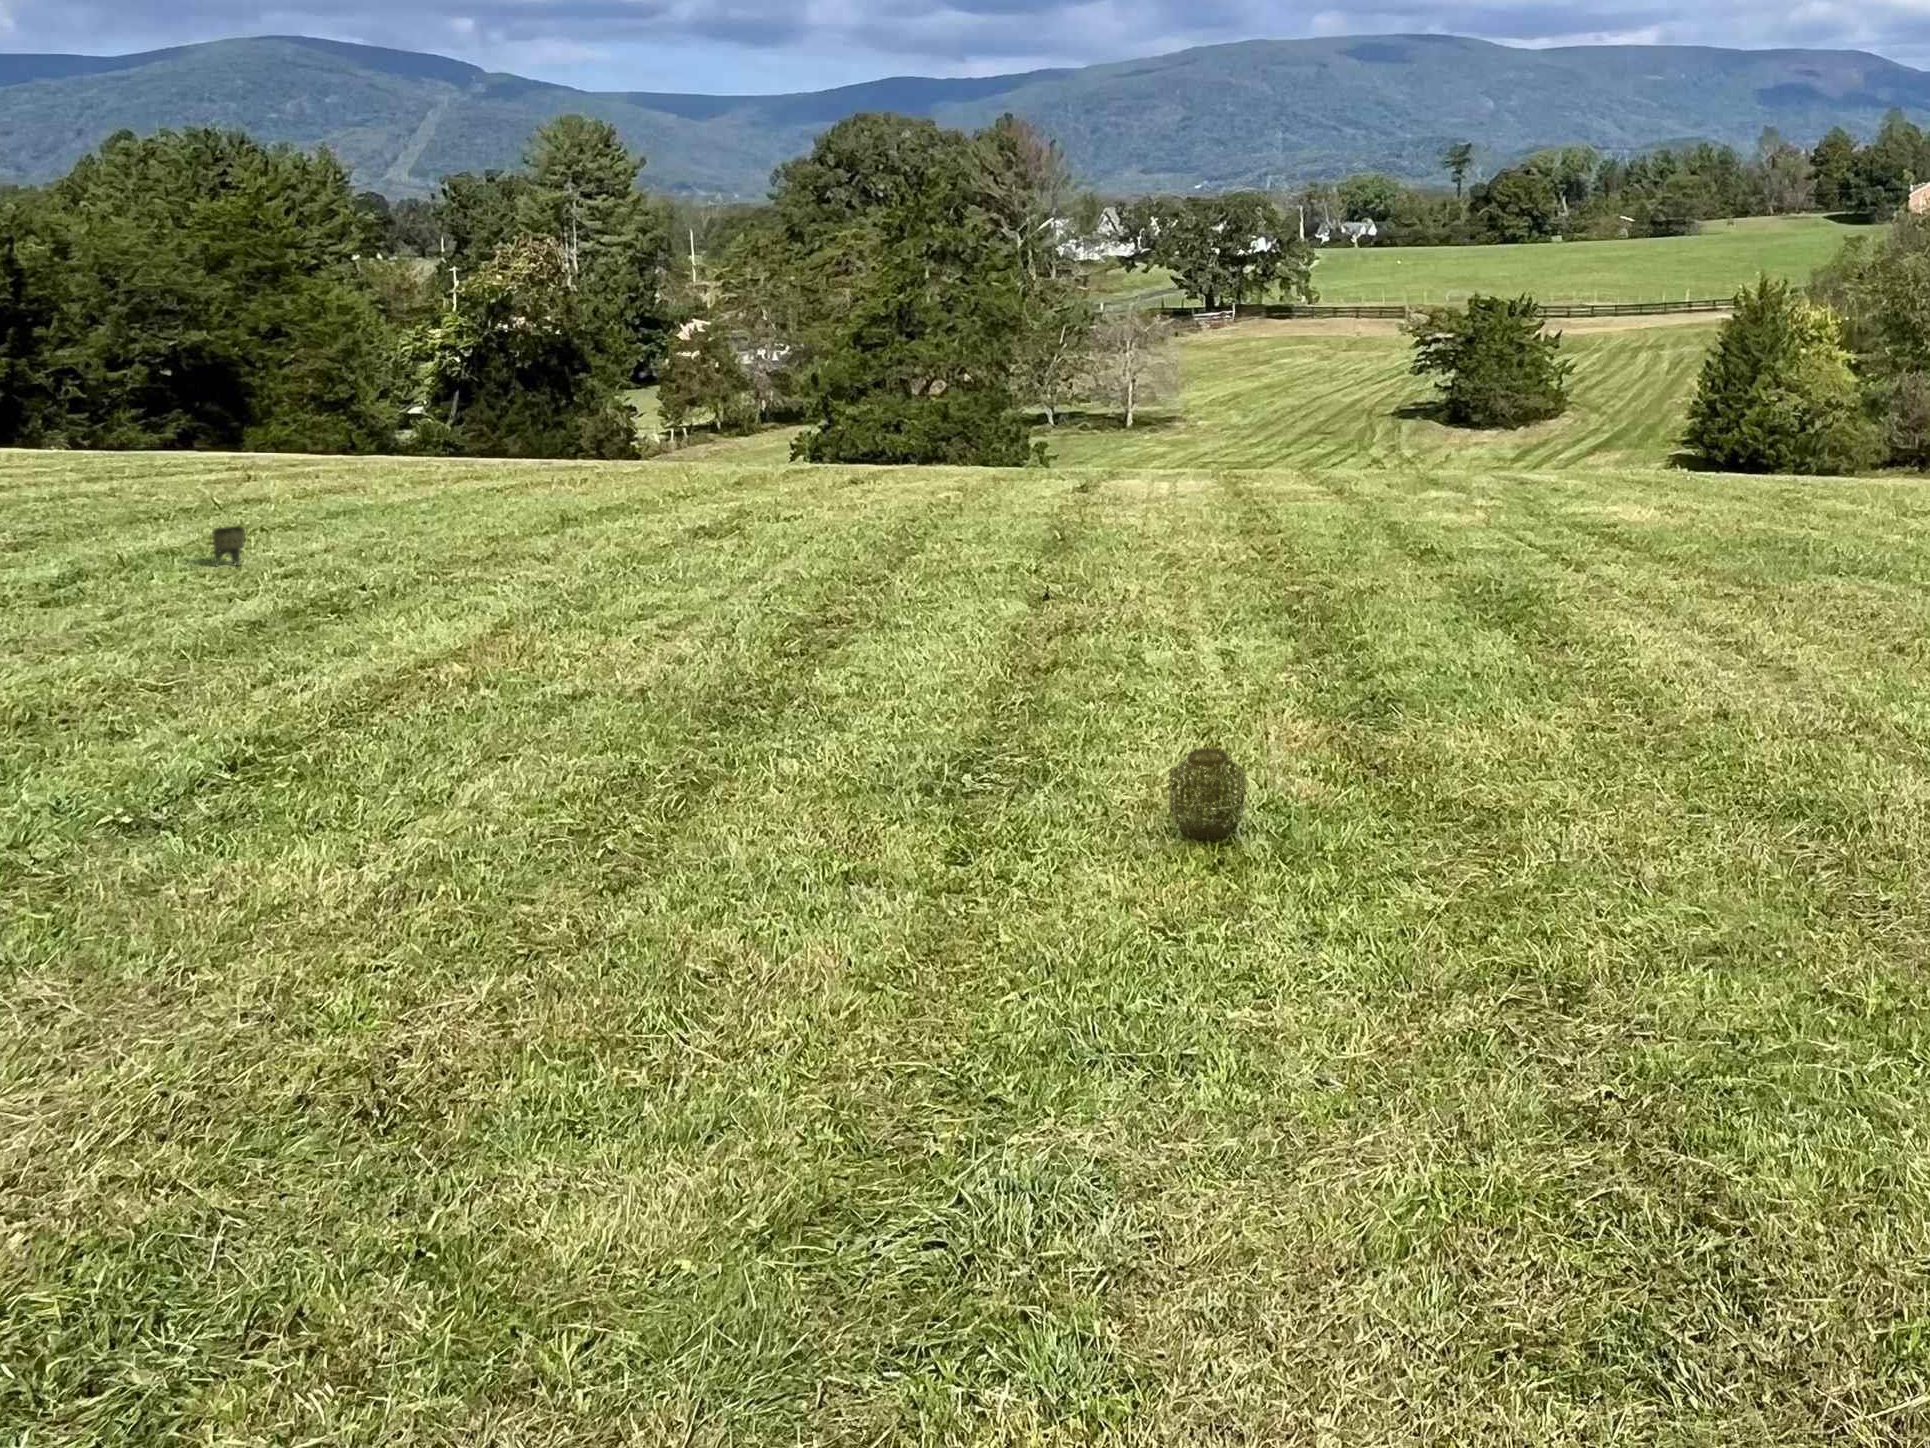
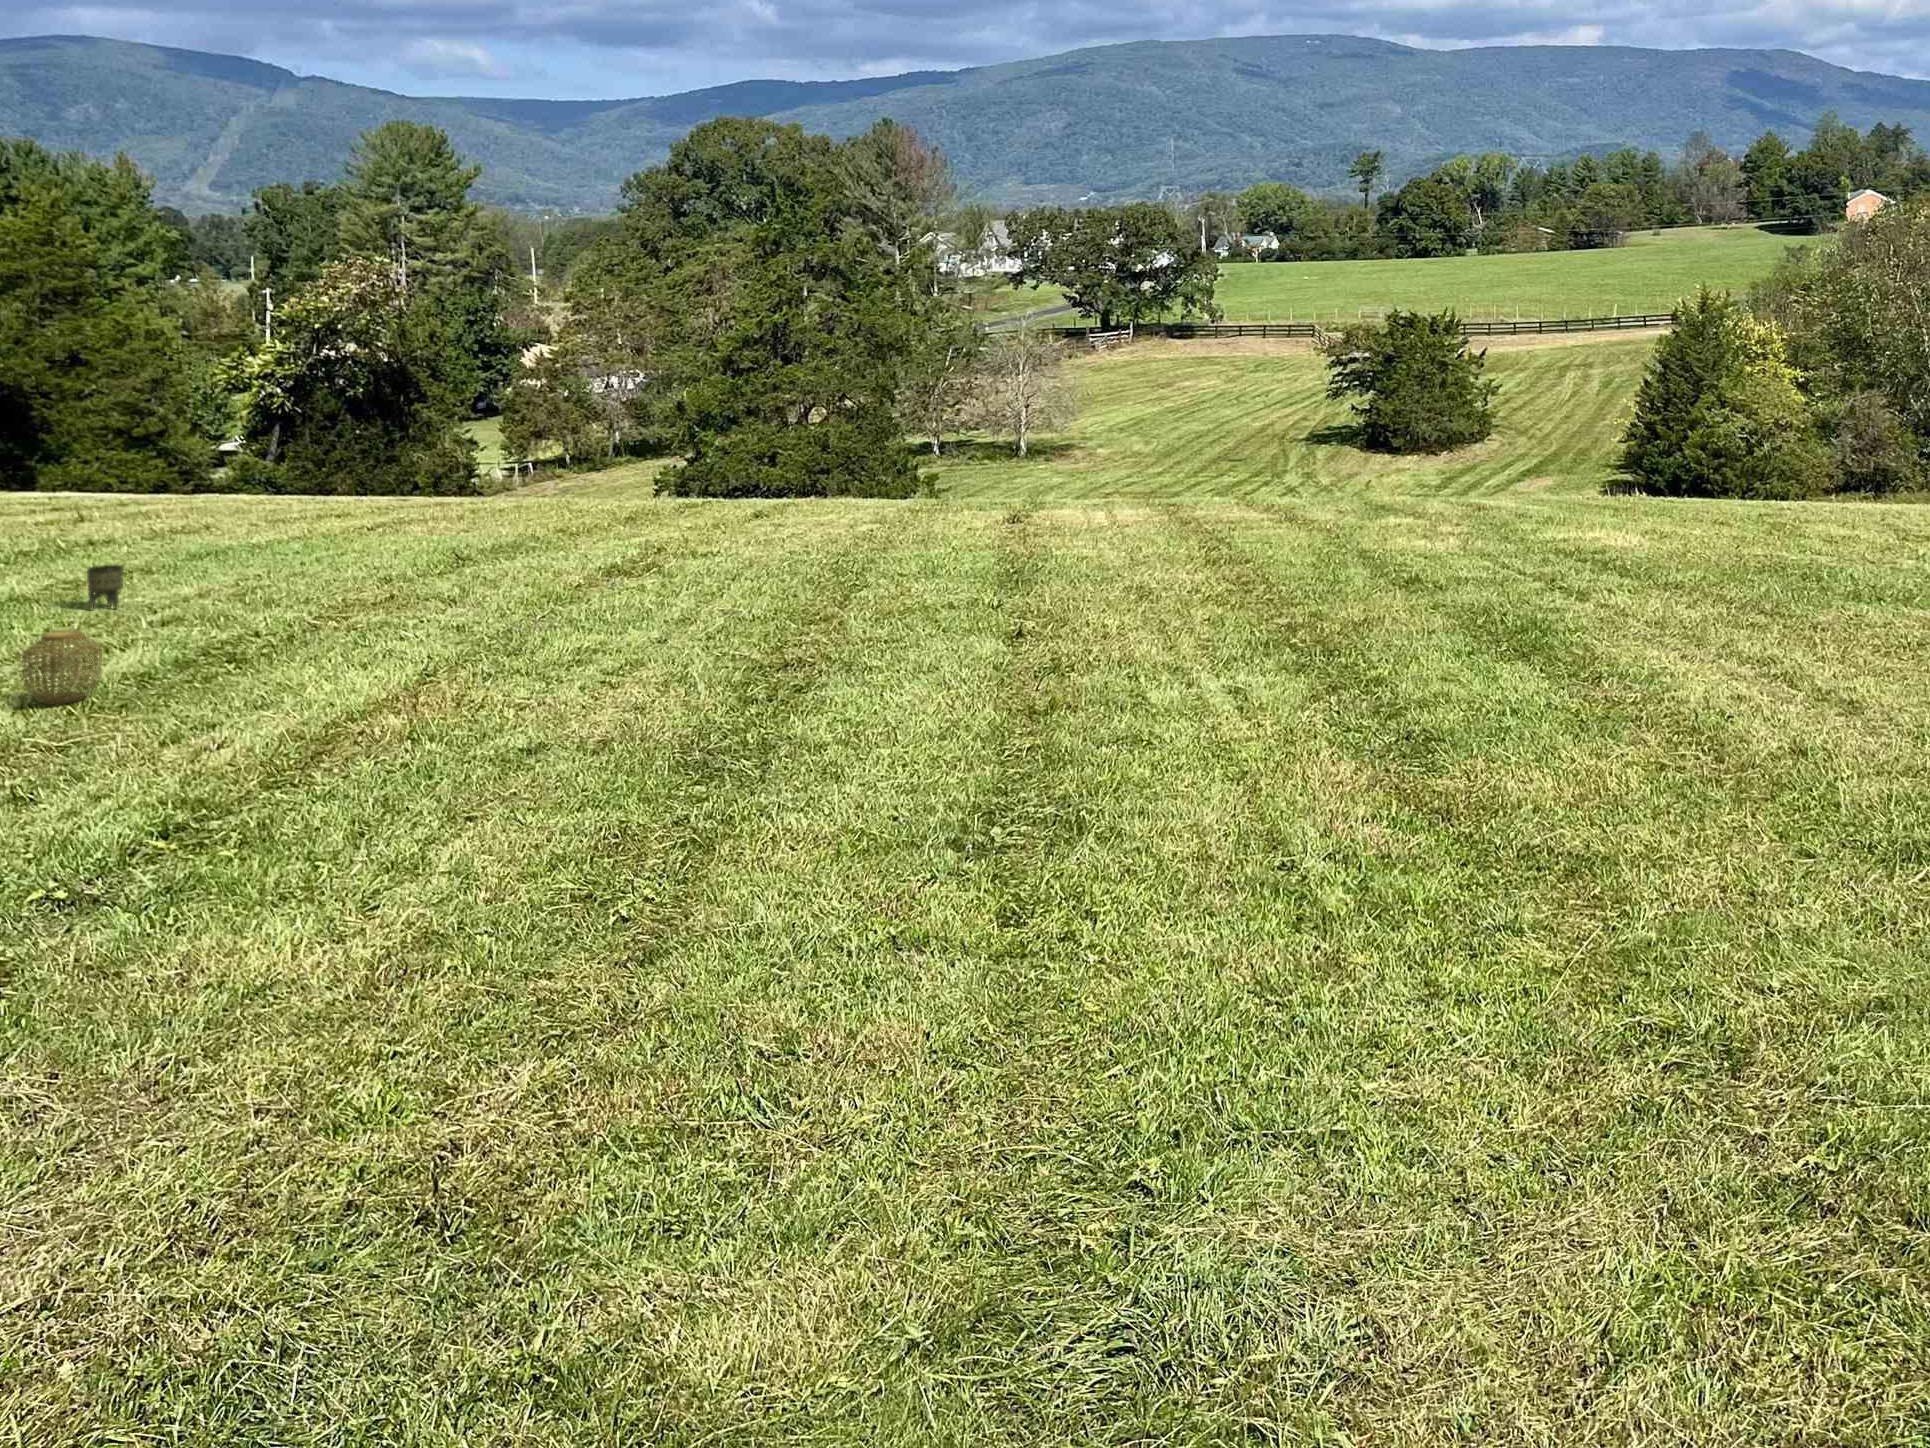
woven basket: present [1169,748,1246,840] -> present [22,629,102,704]

